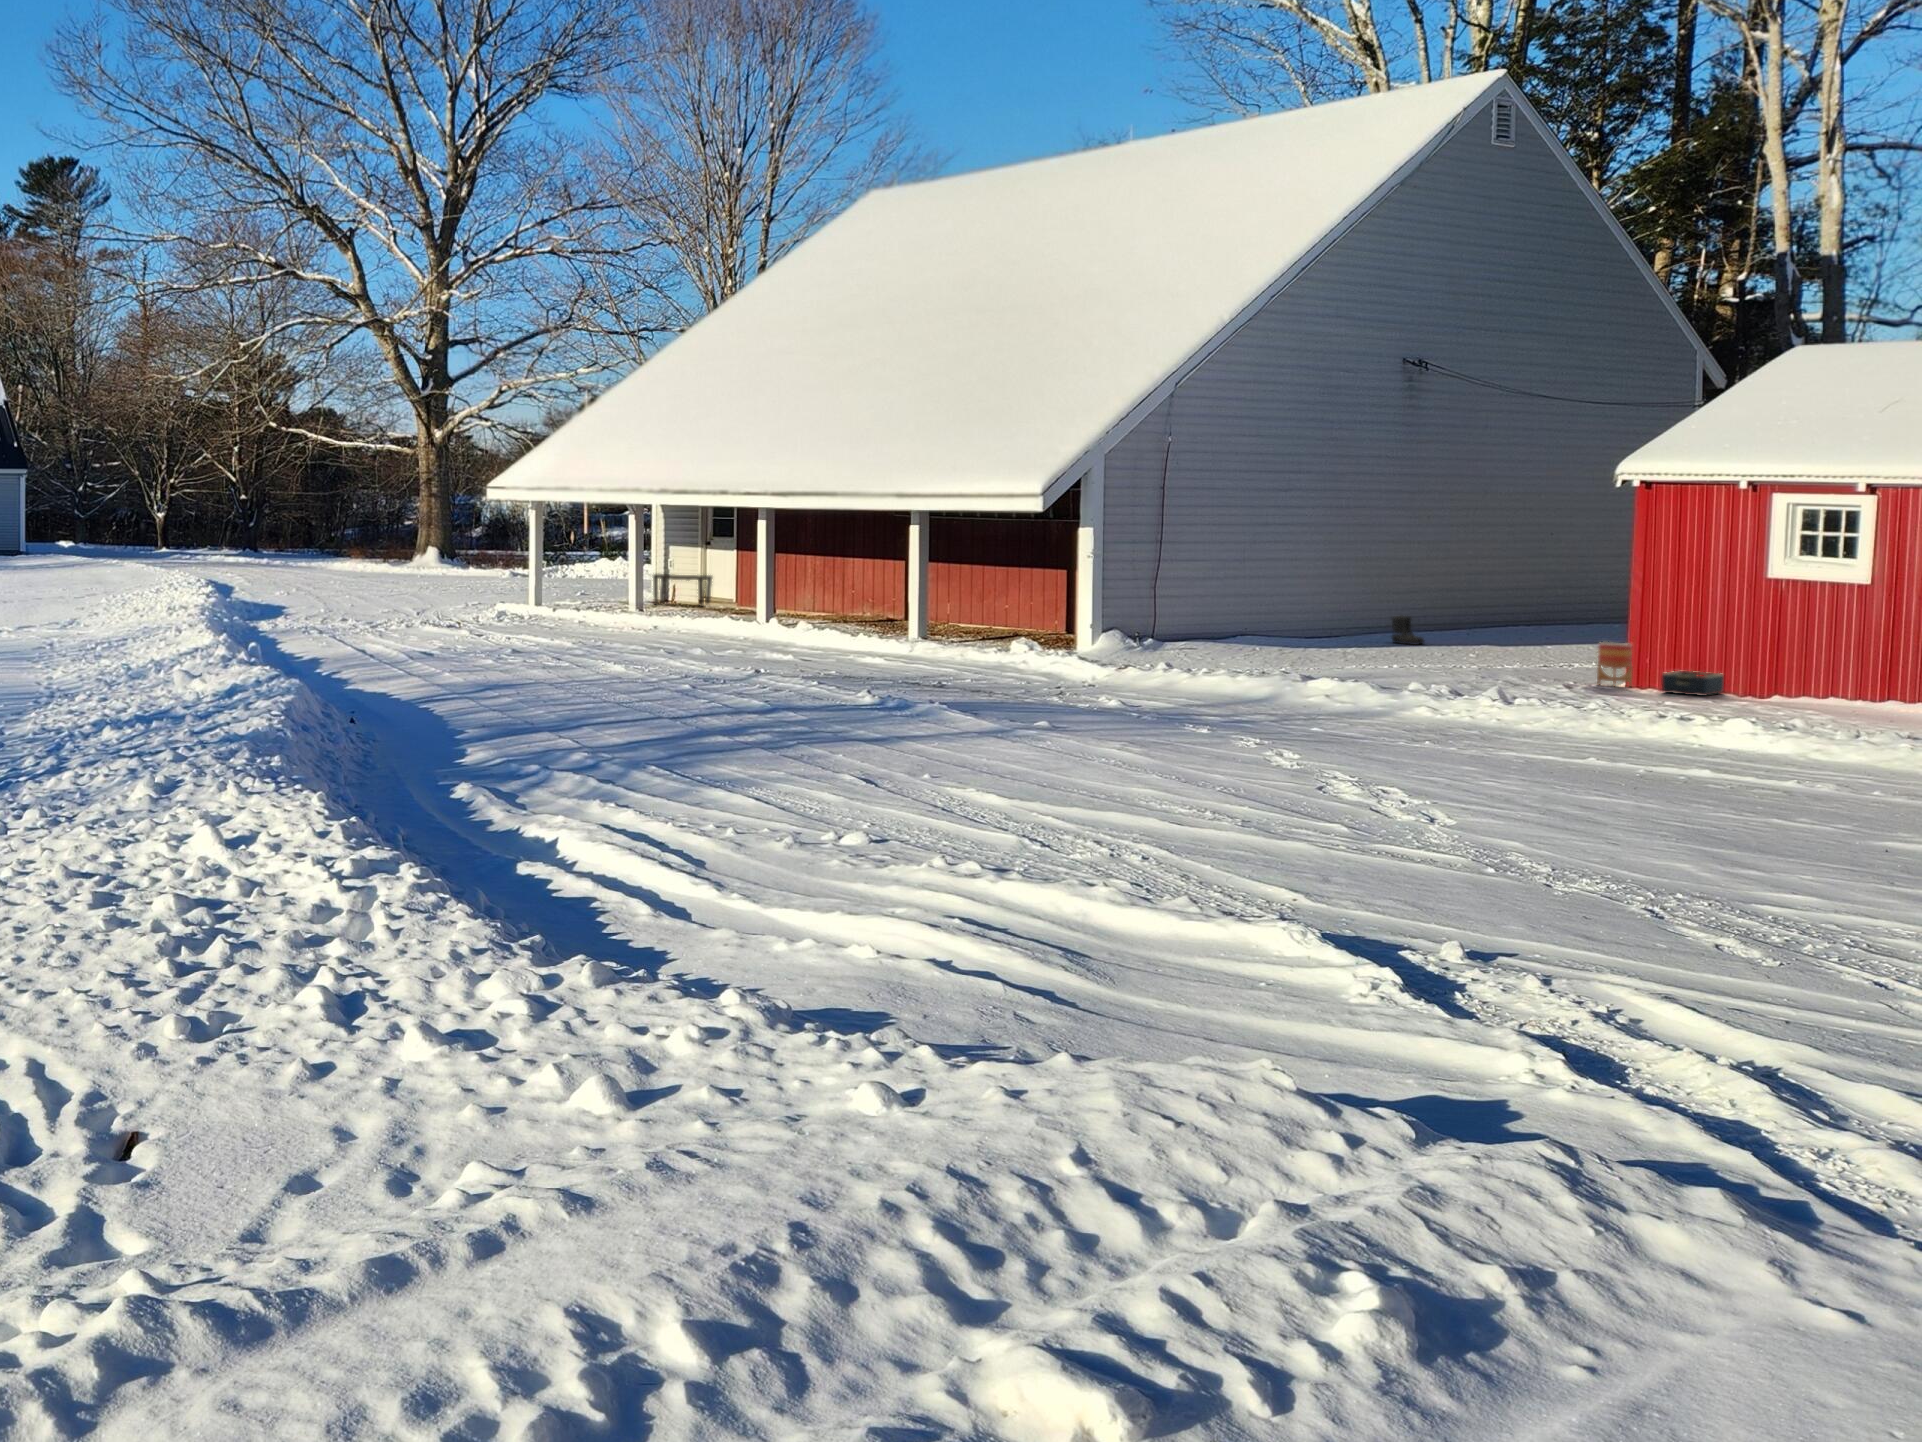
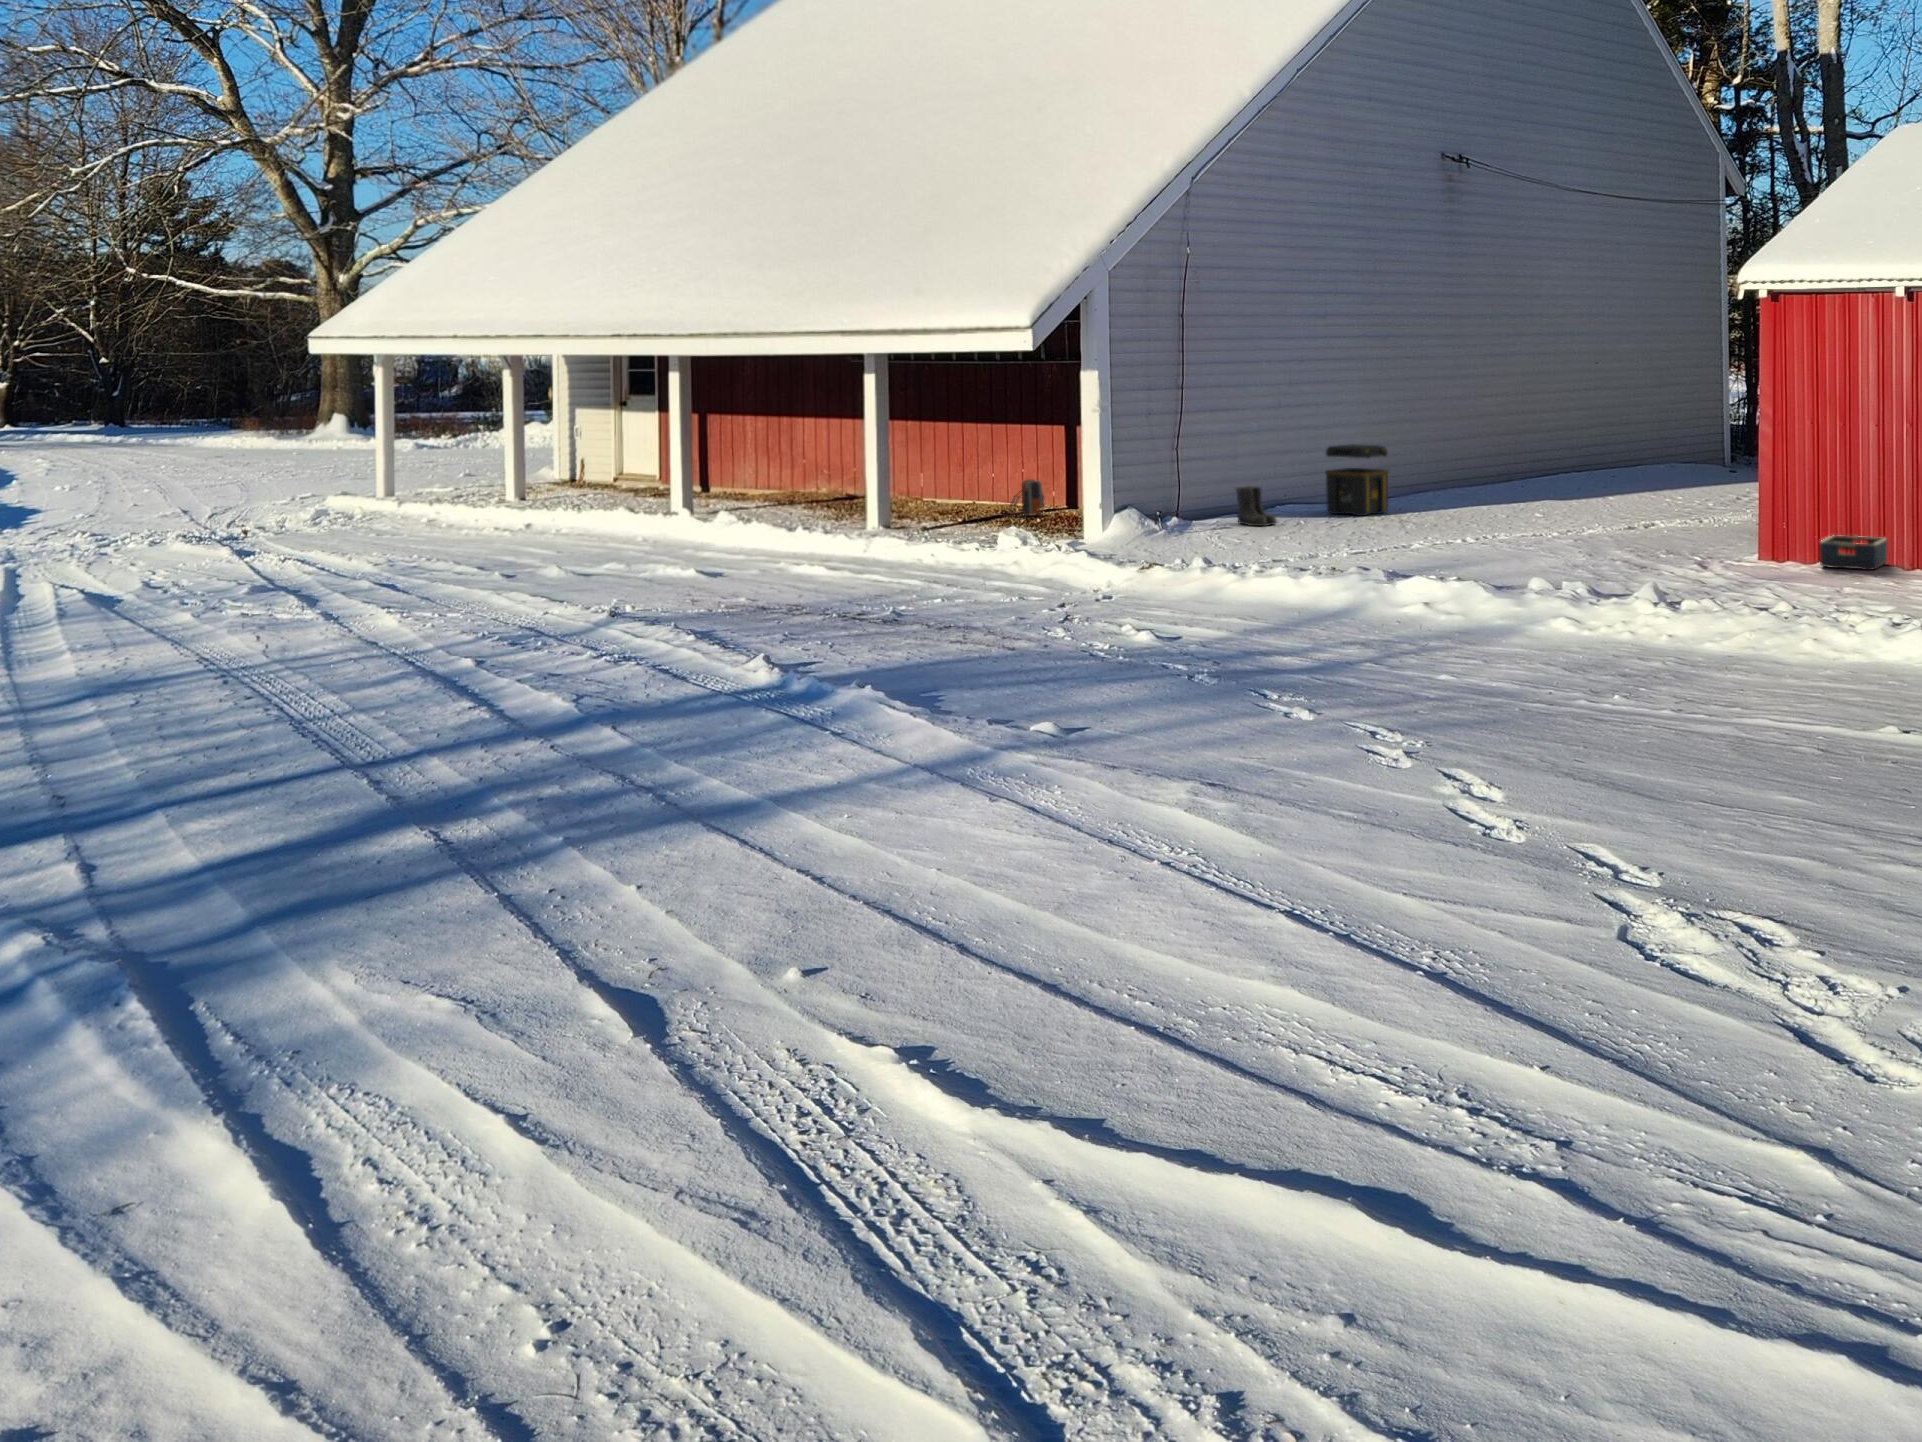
bench: present [653,574,712,607] -> none [556,445,634,487]
toolbox: none [1283,593,1338,649] -> present [1325,444,1389,516]
backpack: none [1013,610,1055,638] -> present [1009,479,1045,517]
boots: present [1392,616,1425,645] -> present [1236,486,1277,526]
planter: present [1597,642,1633,686] -> none [1732,501,1774,560]

